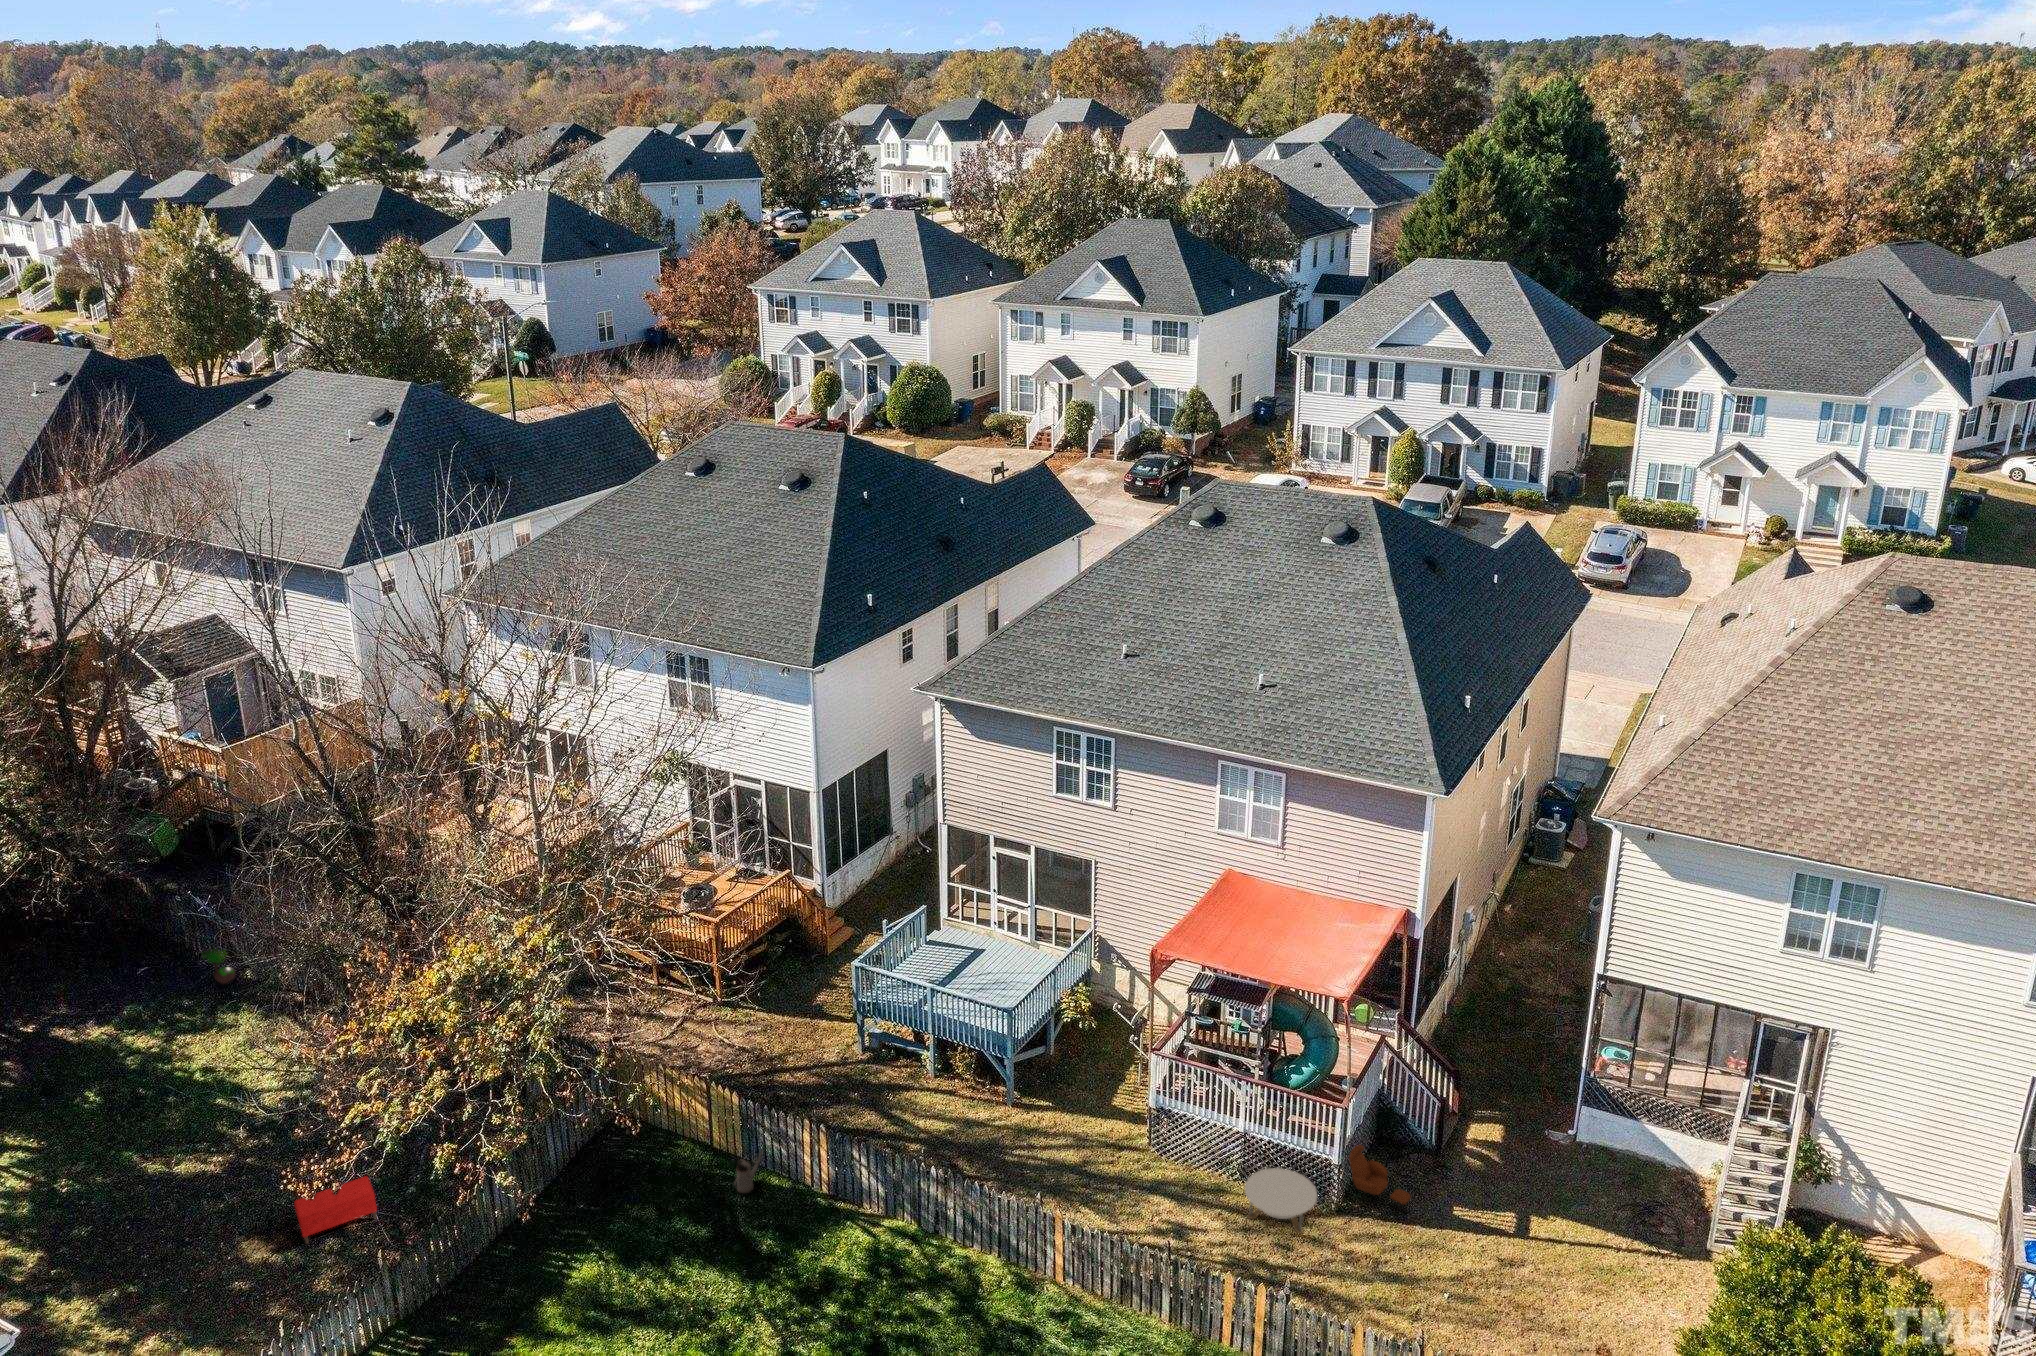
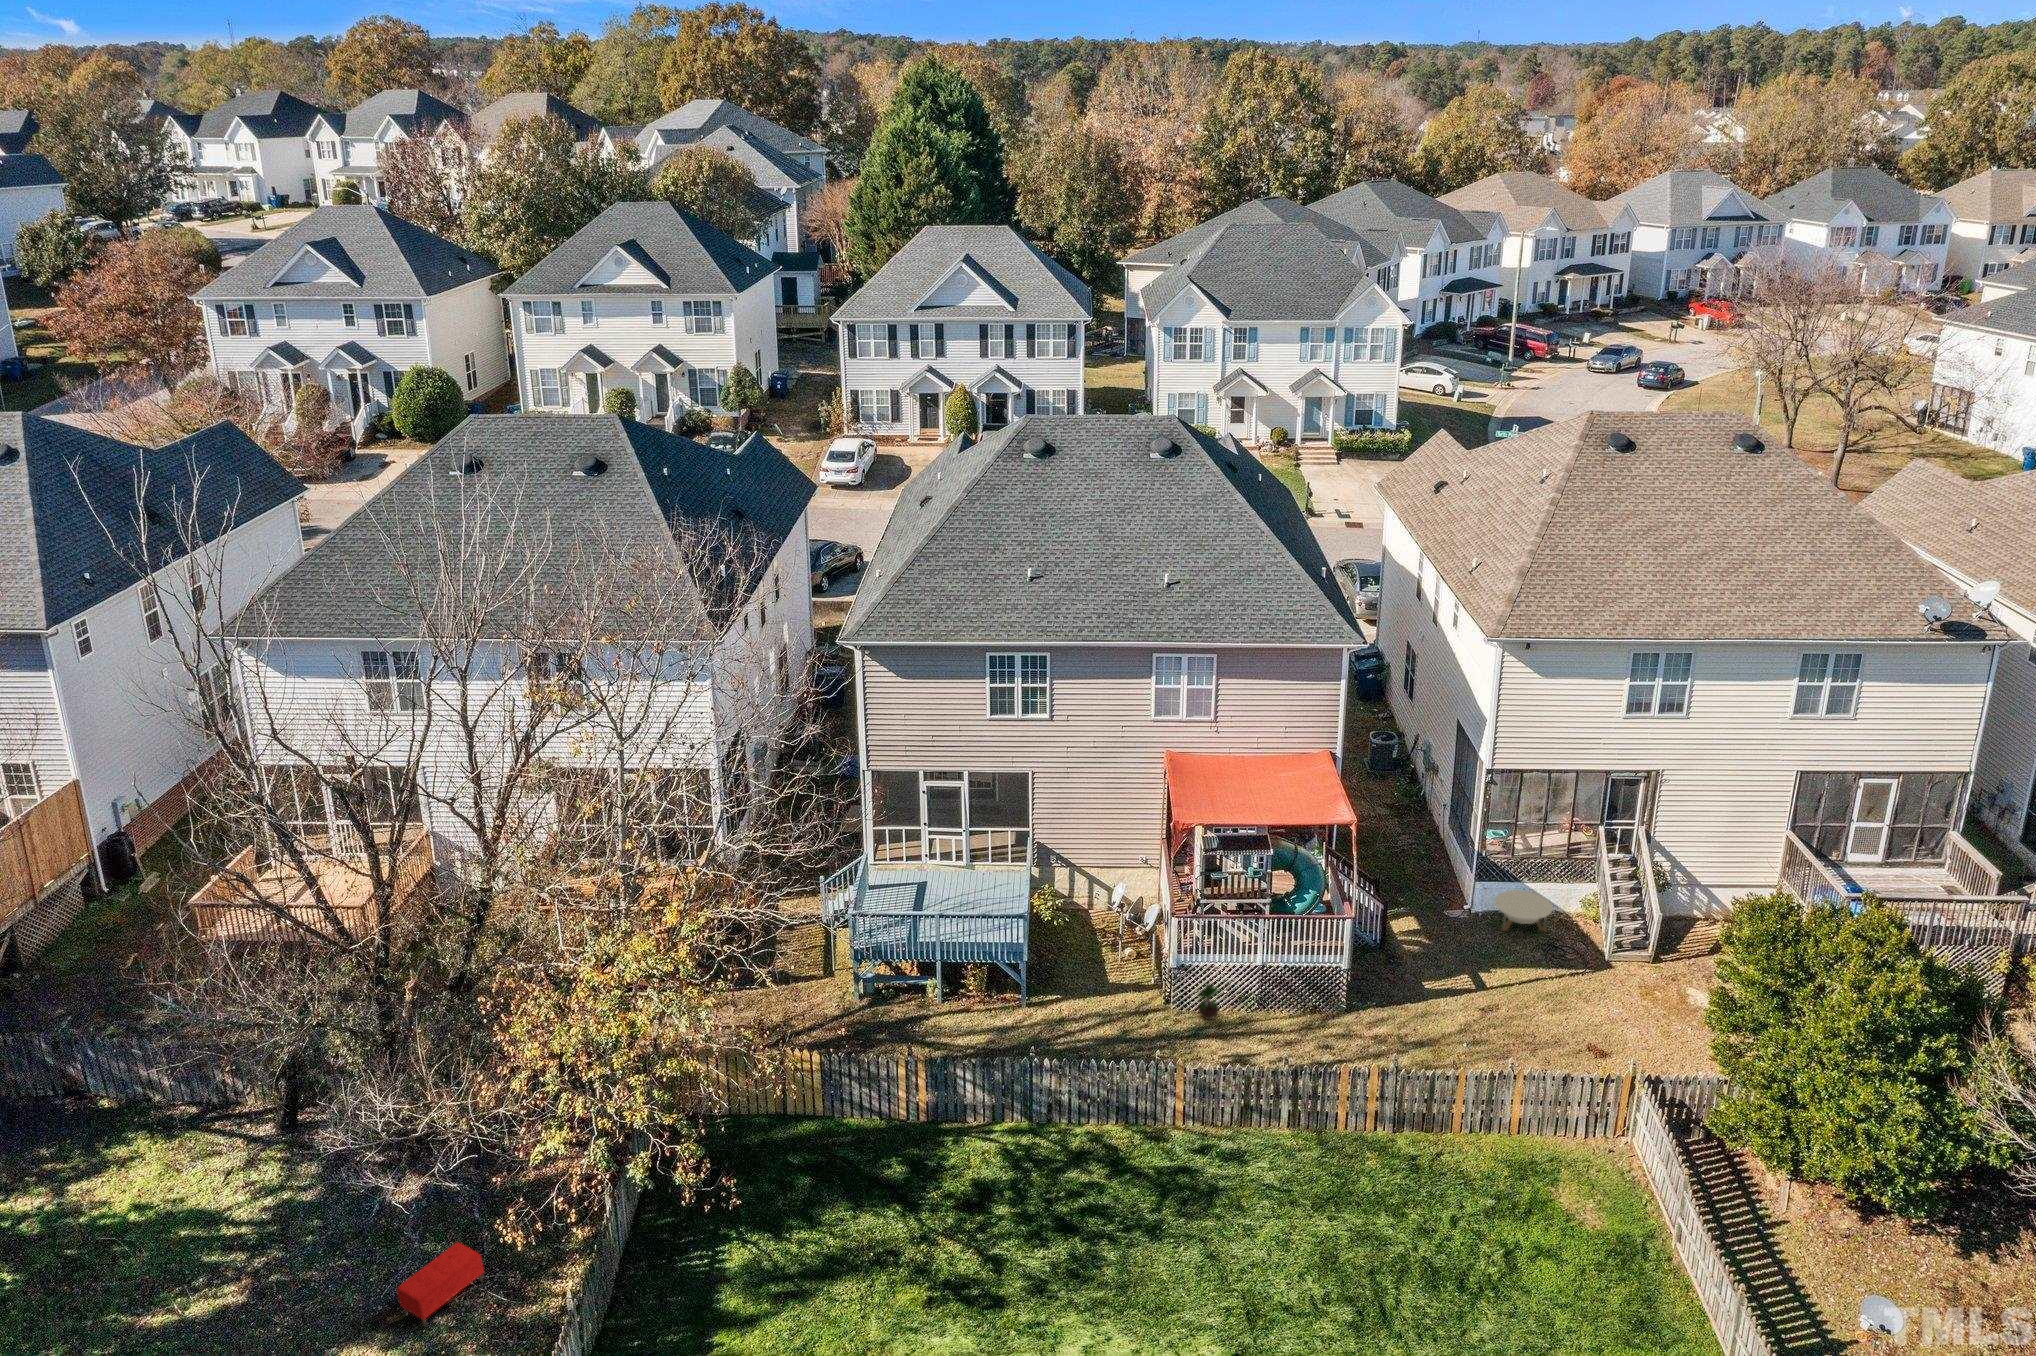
potted tree: present [202,949,235,984] -> present [1198,983,1219,1019]
lounge chair: present [1349,1145,1410,1210] -> none [1347,952,1403,1001]
watering can: present [735,1151,763,1193] -> none [835,1100,852,1145]
round table: present [1245,1168,1317,1234] -> present [1494,890,1553,932]

